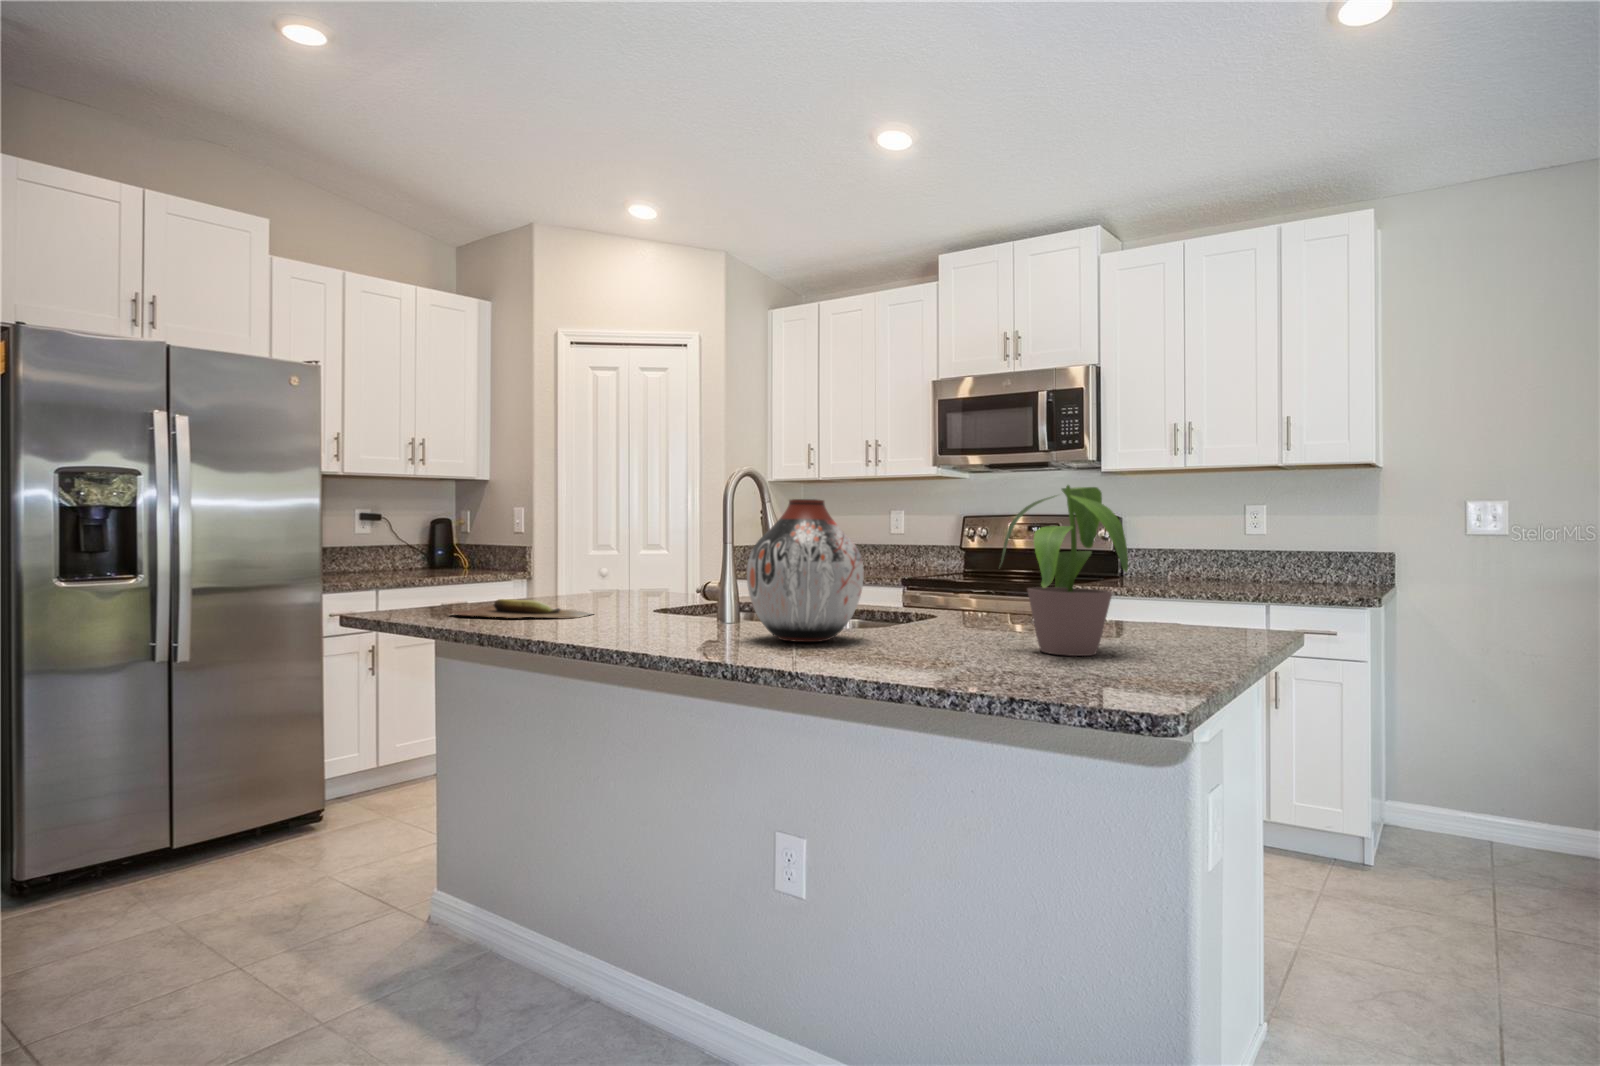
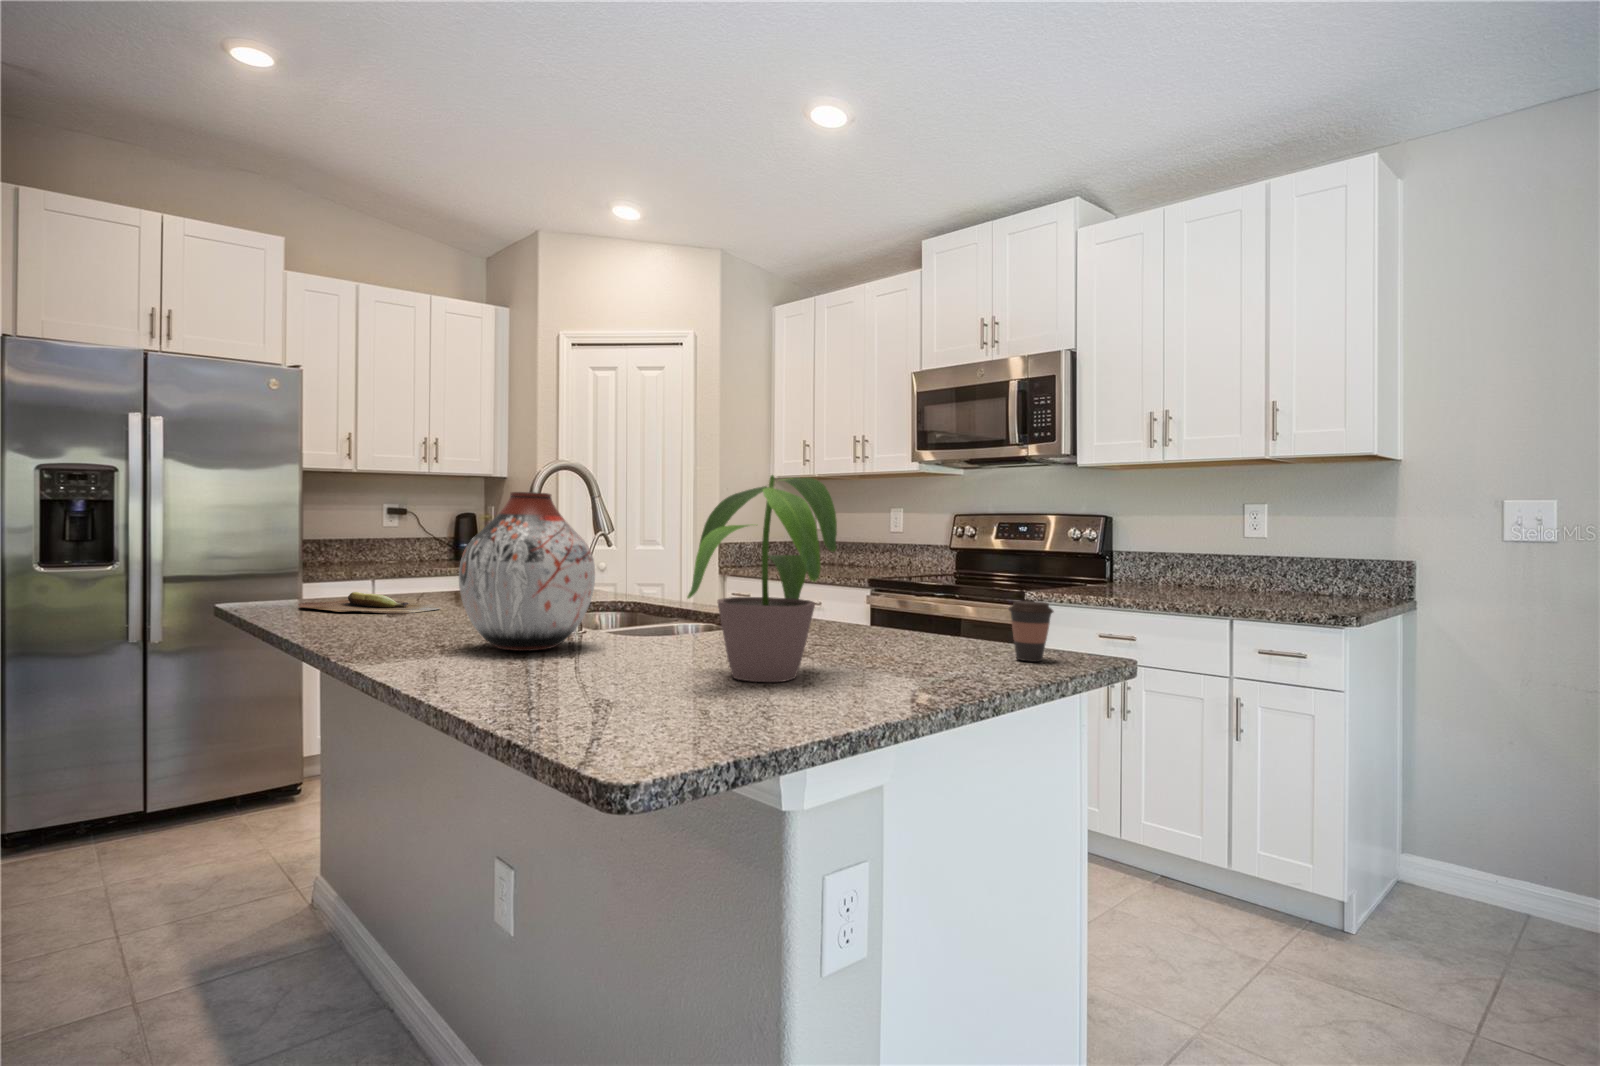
coffee cup: none [1203,587,1244,636] -> present [1009,601,1054,662]

